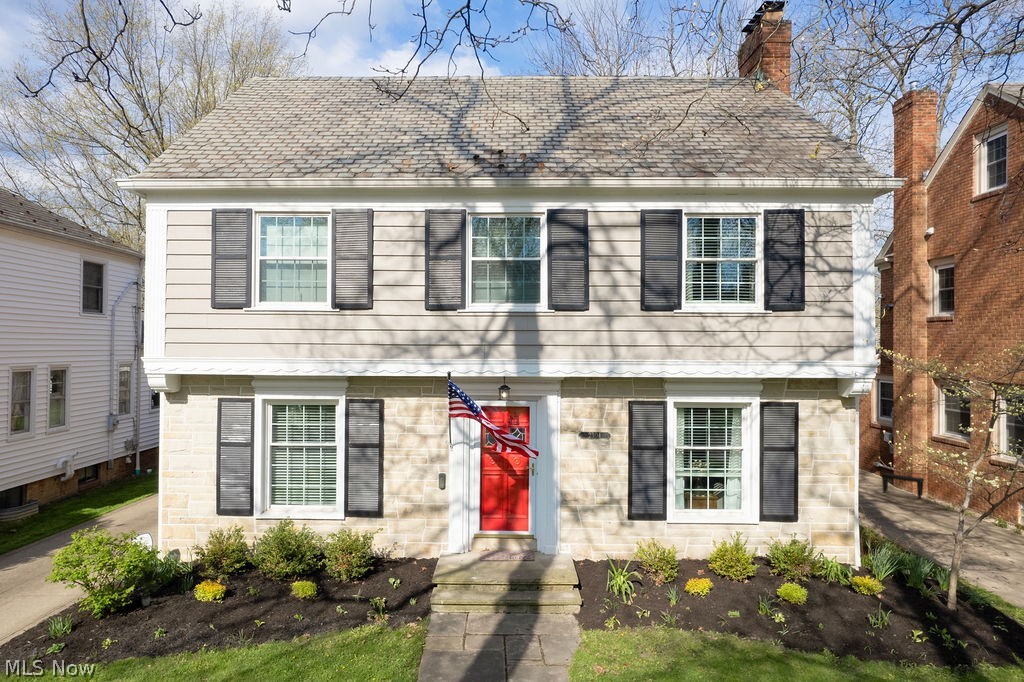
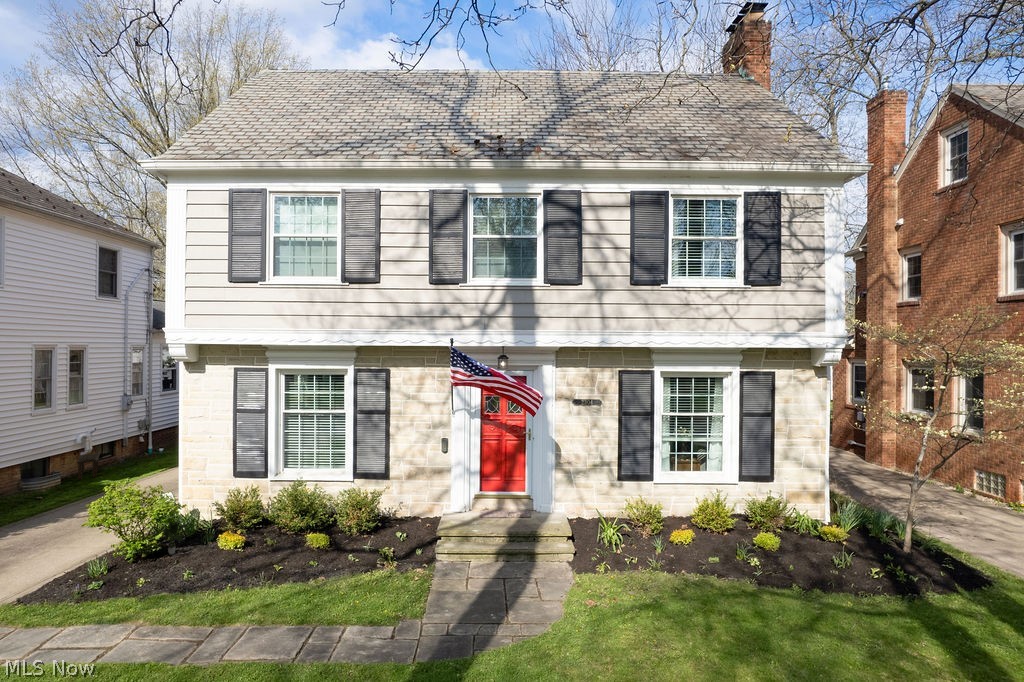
bench: present [882,473,924,499] -> present [77,454,99,480]

